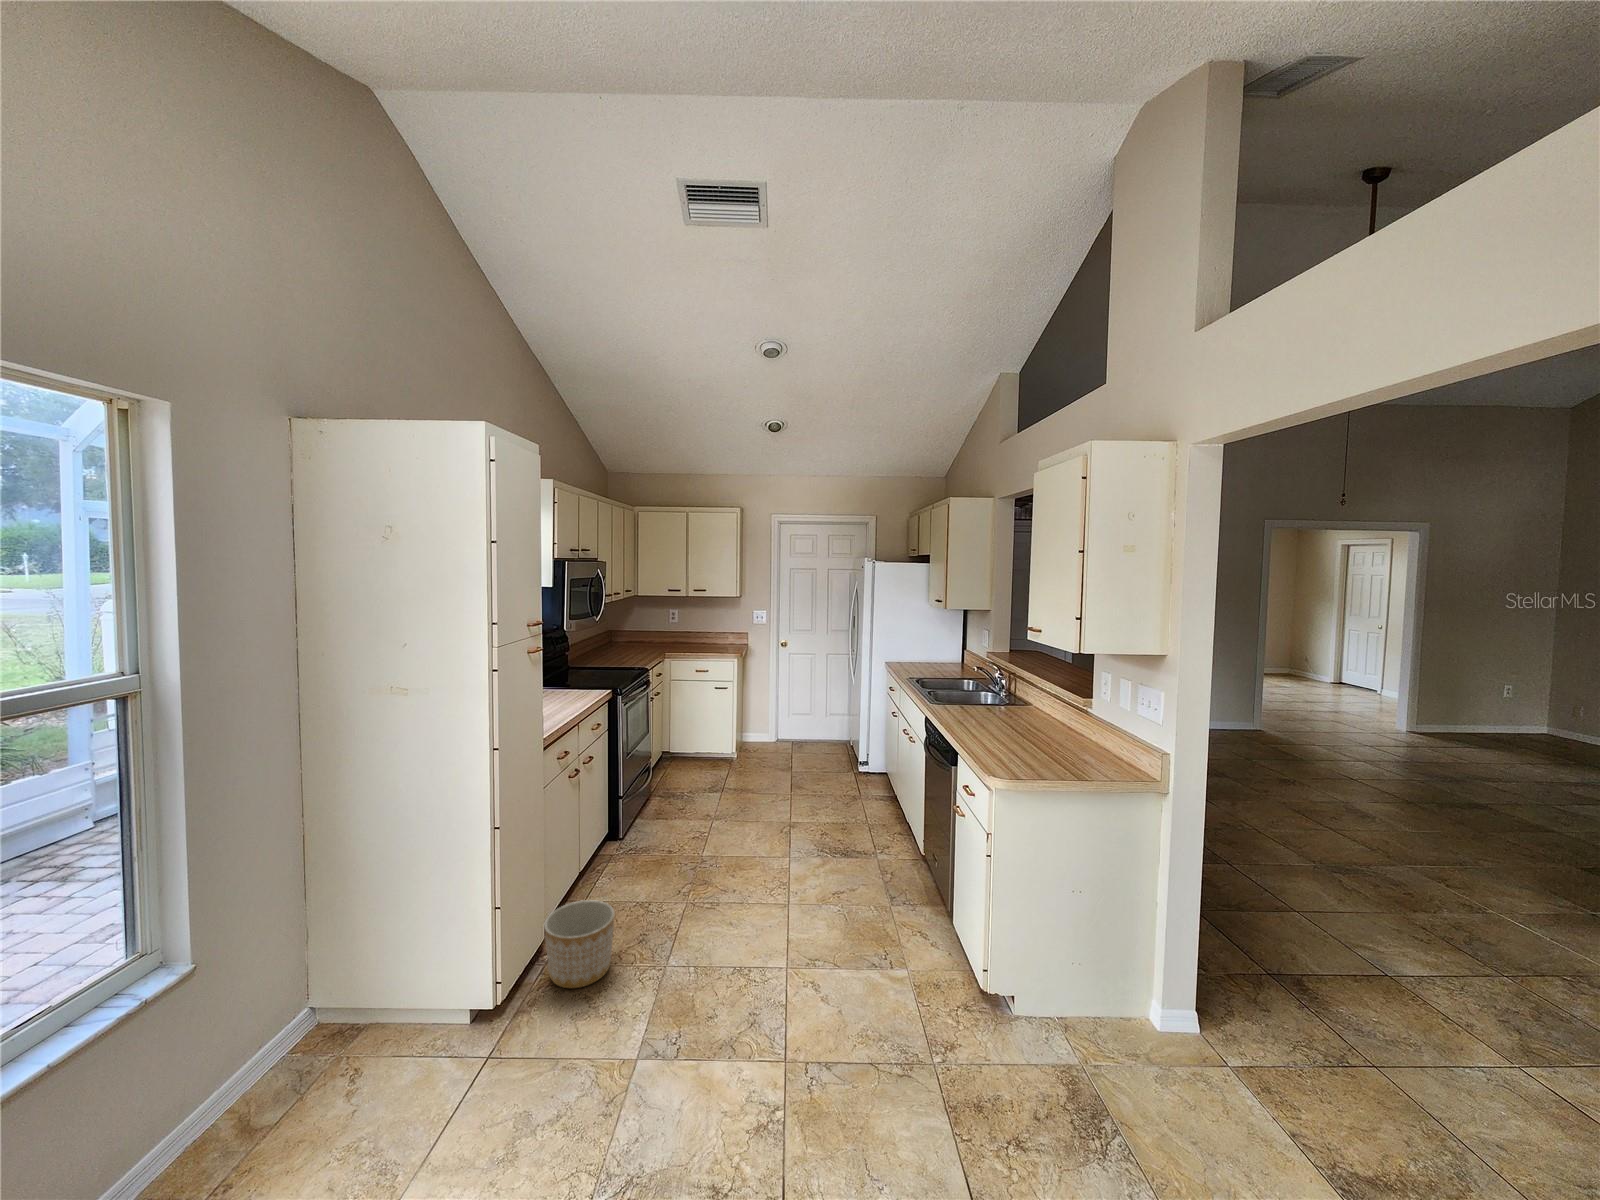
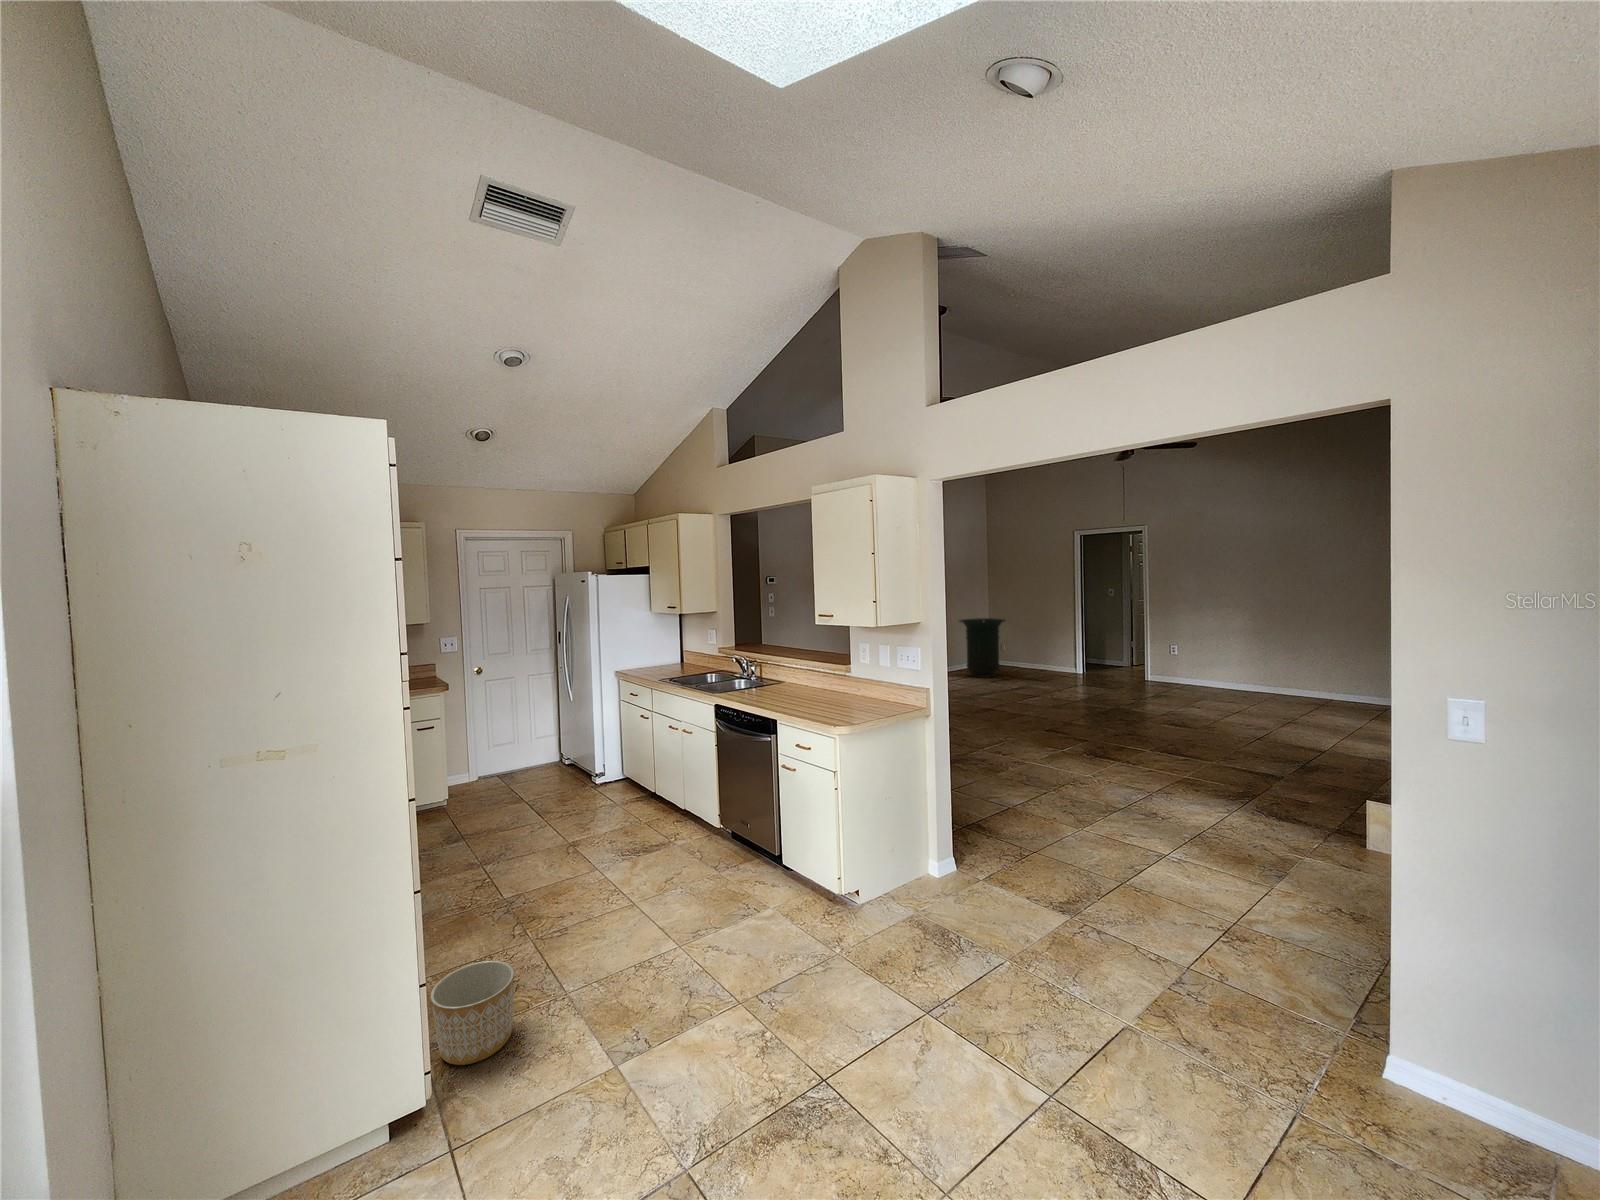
trash can: none [1453,655,1562,751] -> present [960,618,1005,678]

